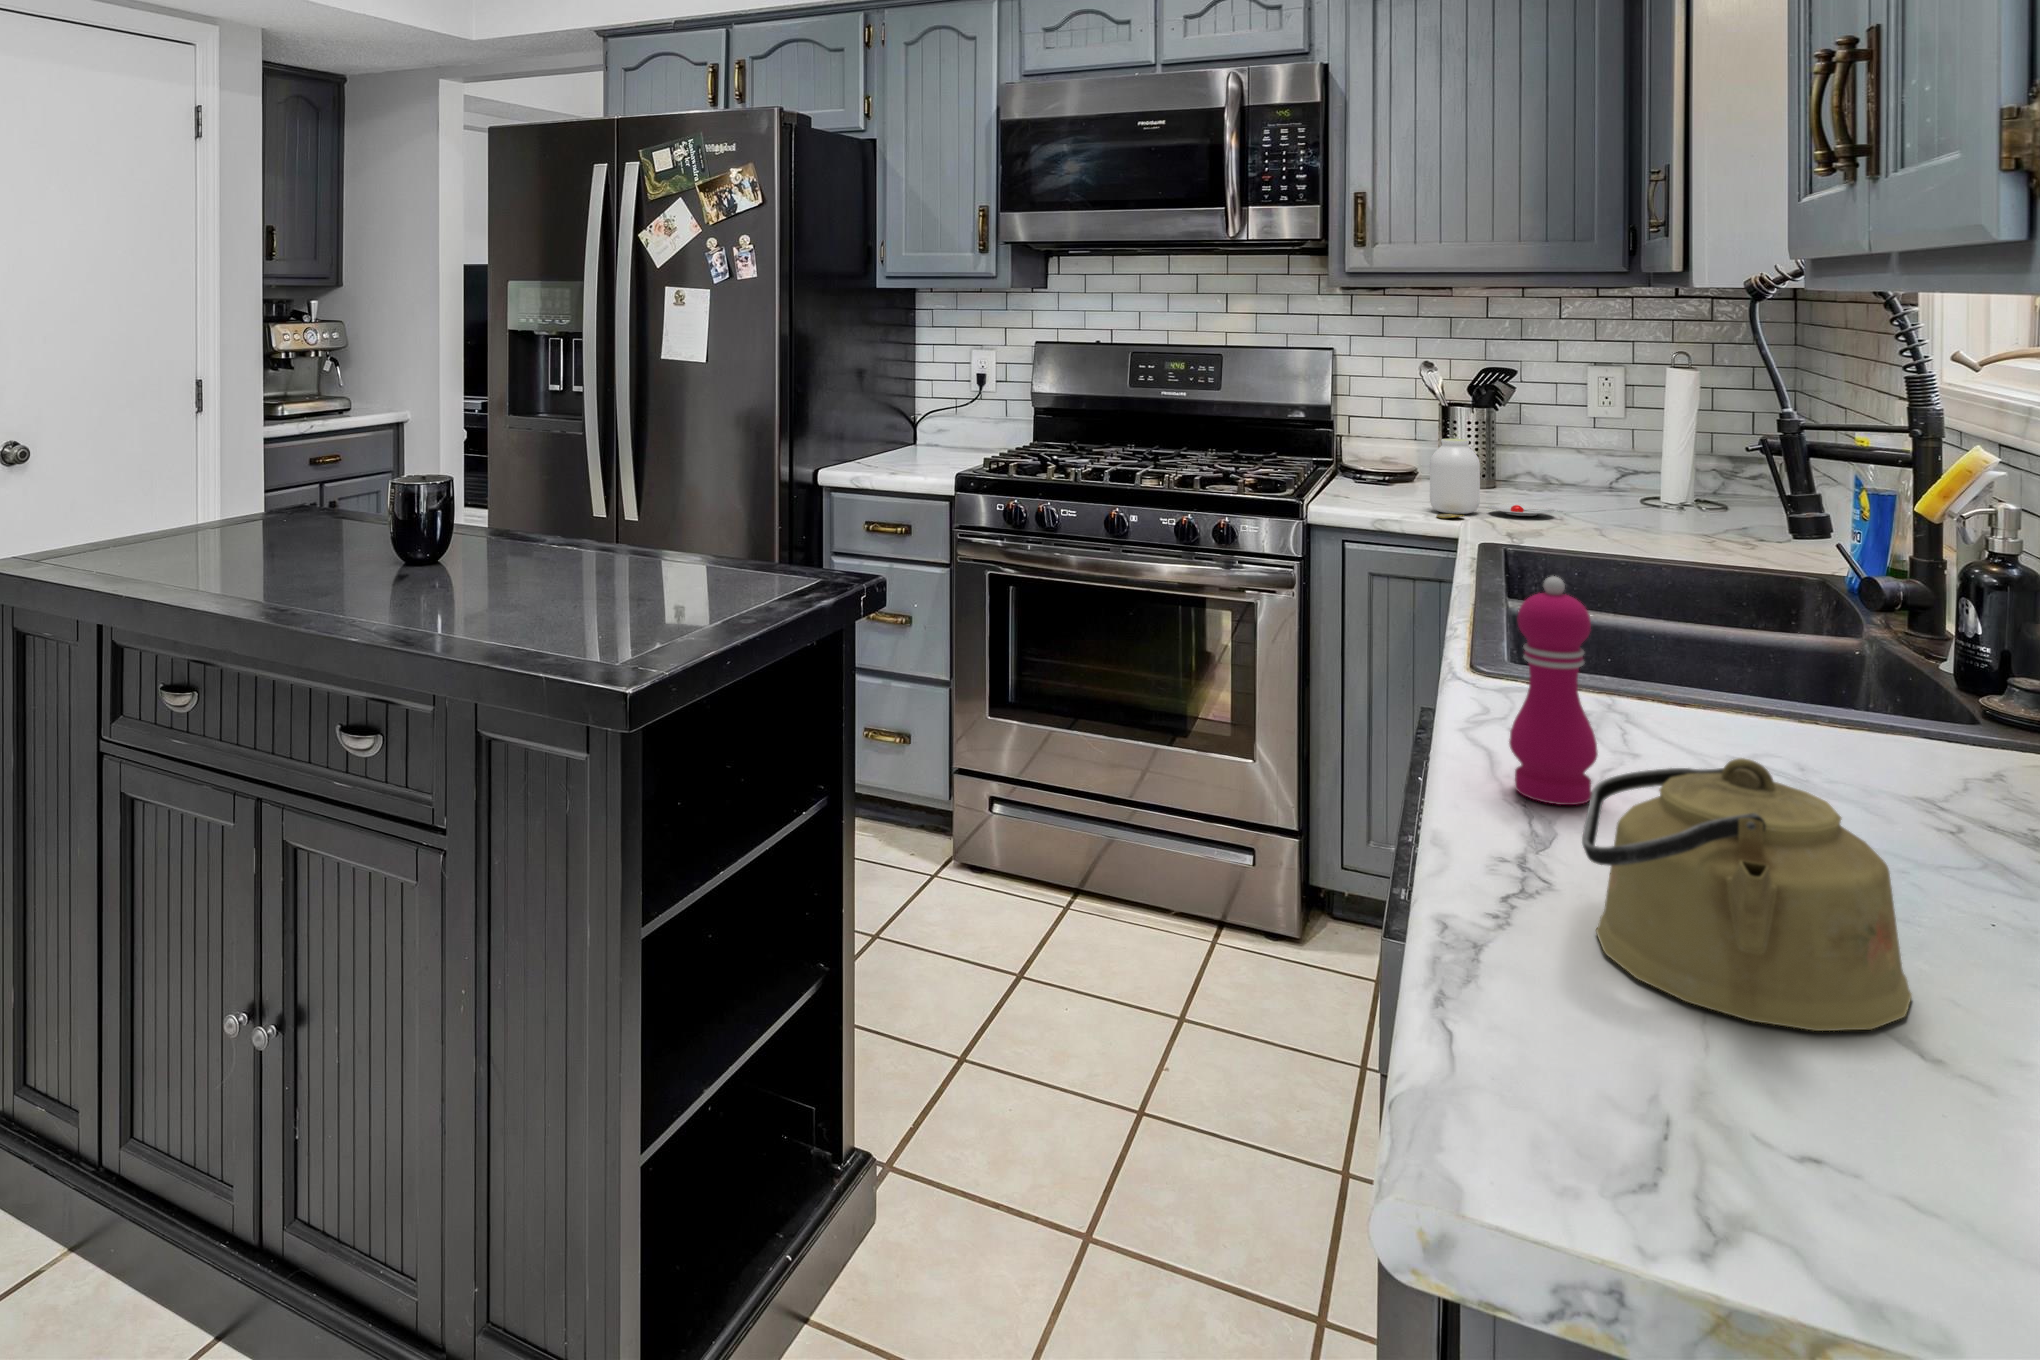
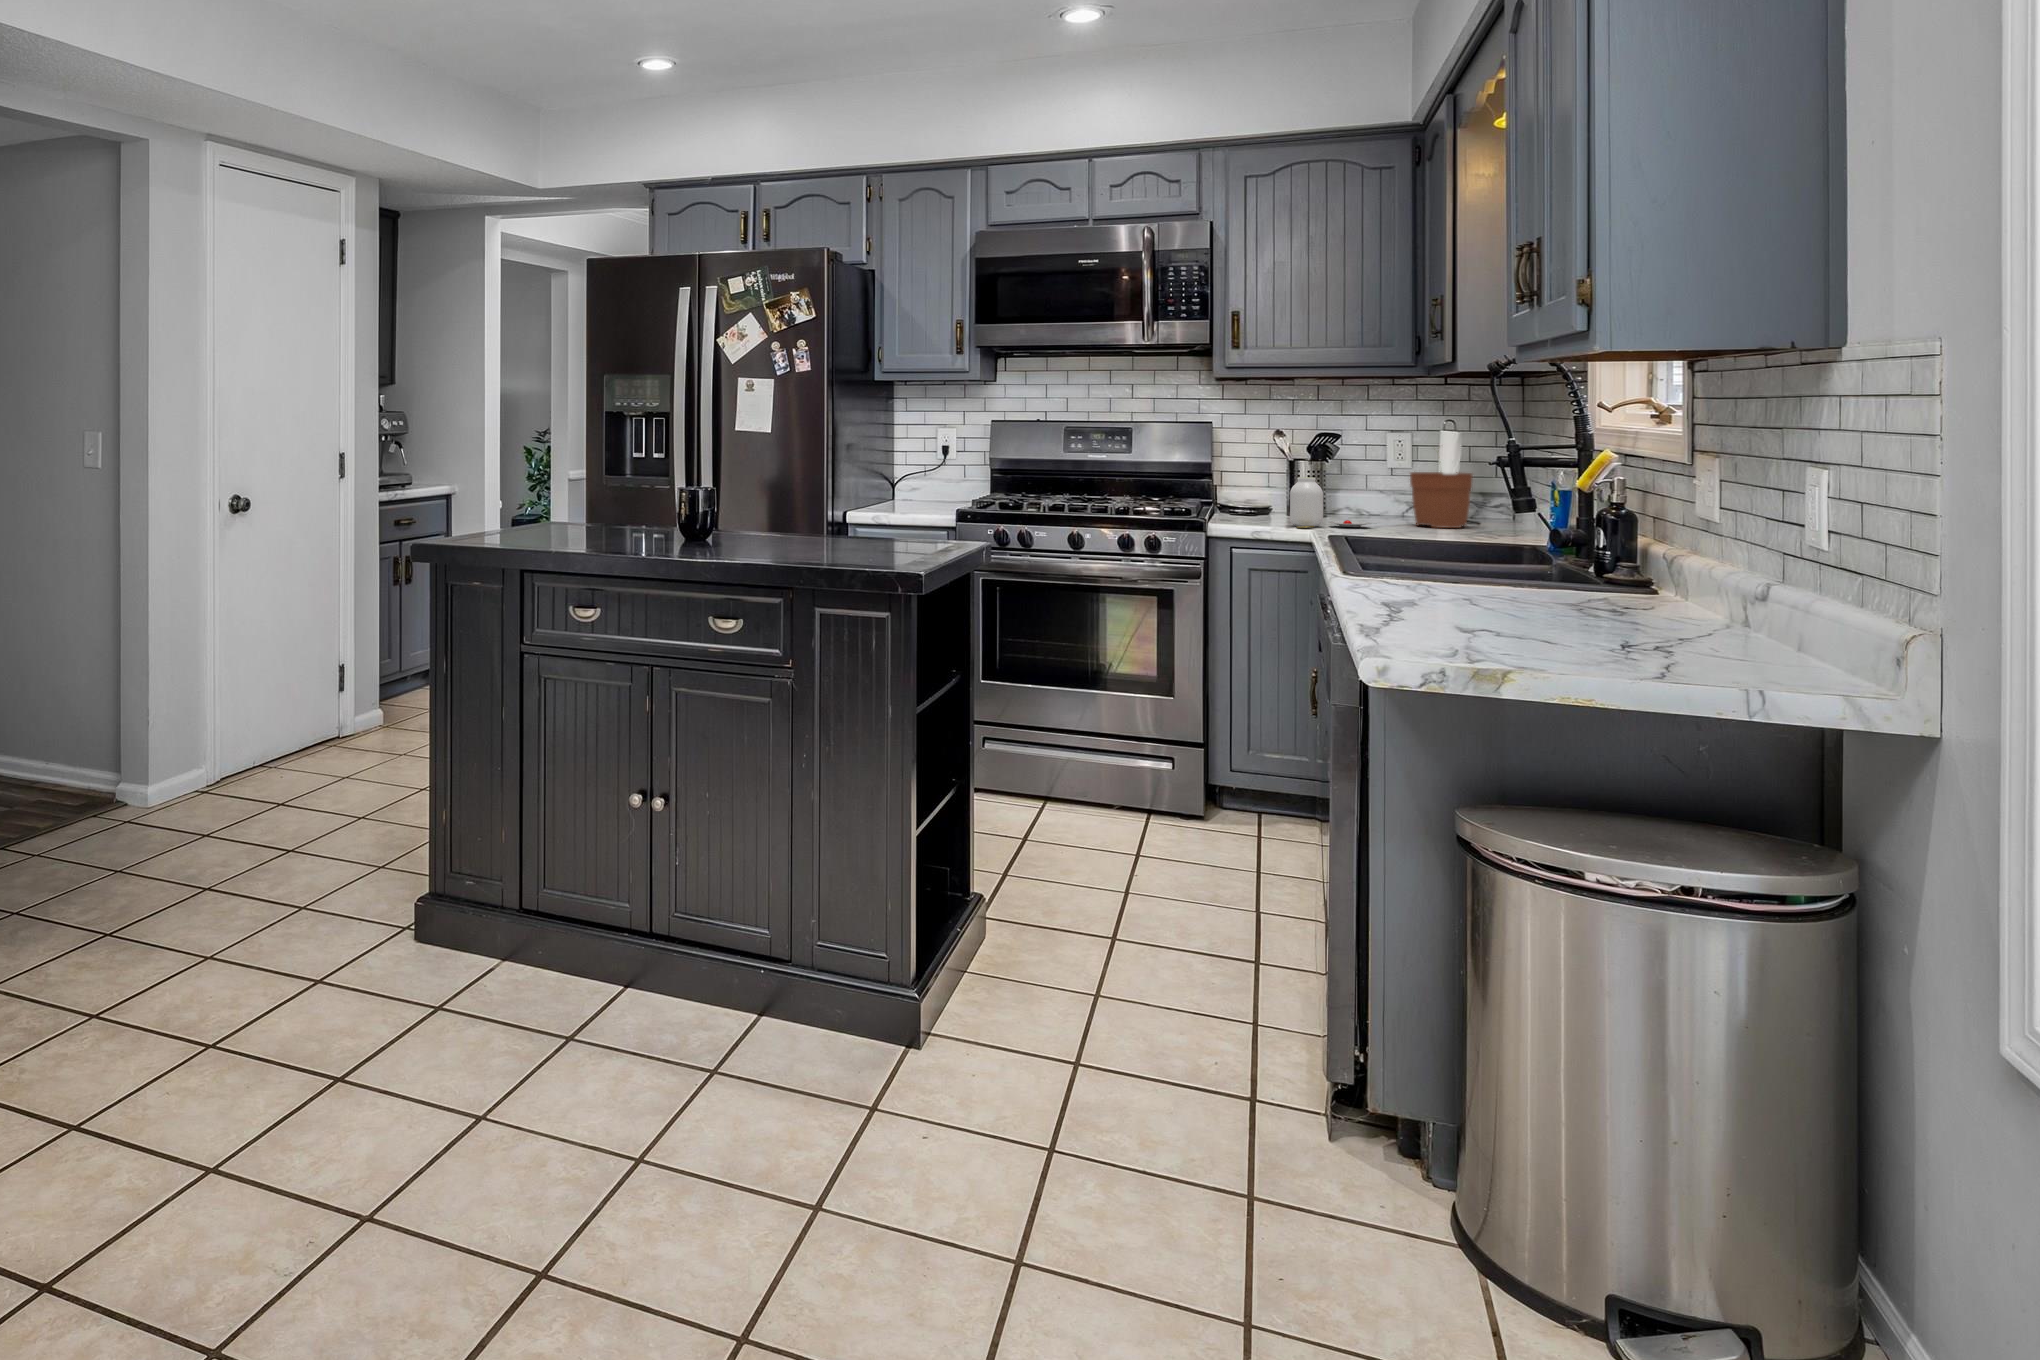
plant pot: none [1615,391,1715,519] -> present [1410,472,1472,528]
pepper mill: present [1509,576,1598,805] -> none [1381,495,1422,601]
kettle: present [1582,758,1912,1031] -> none [1424,542,1551,633]

